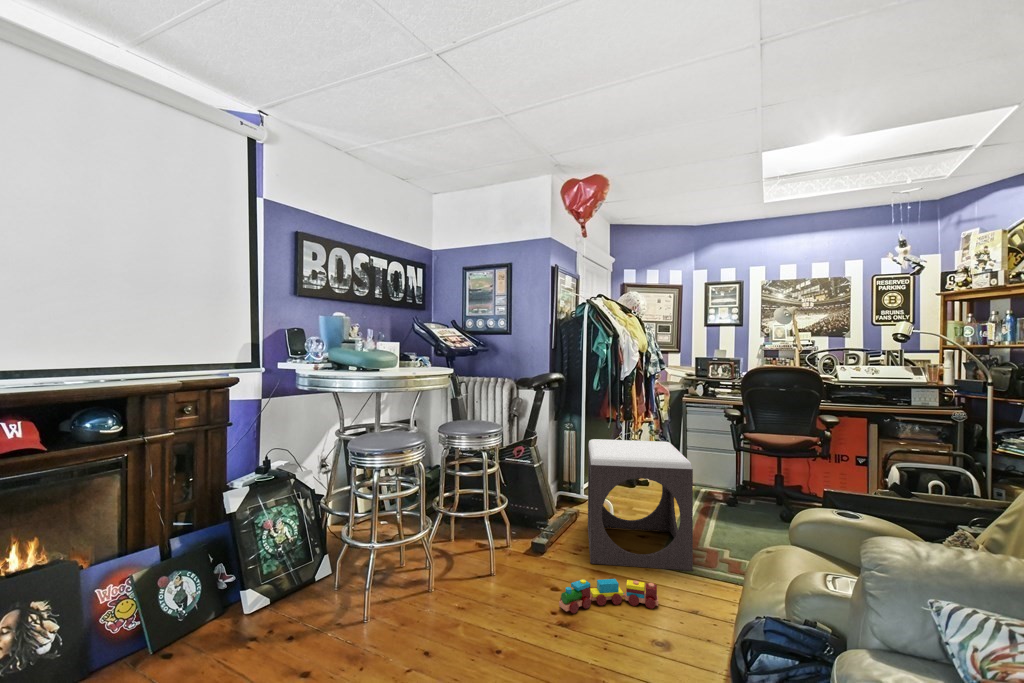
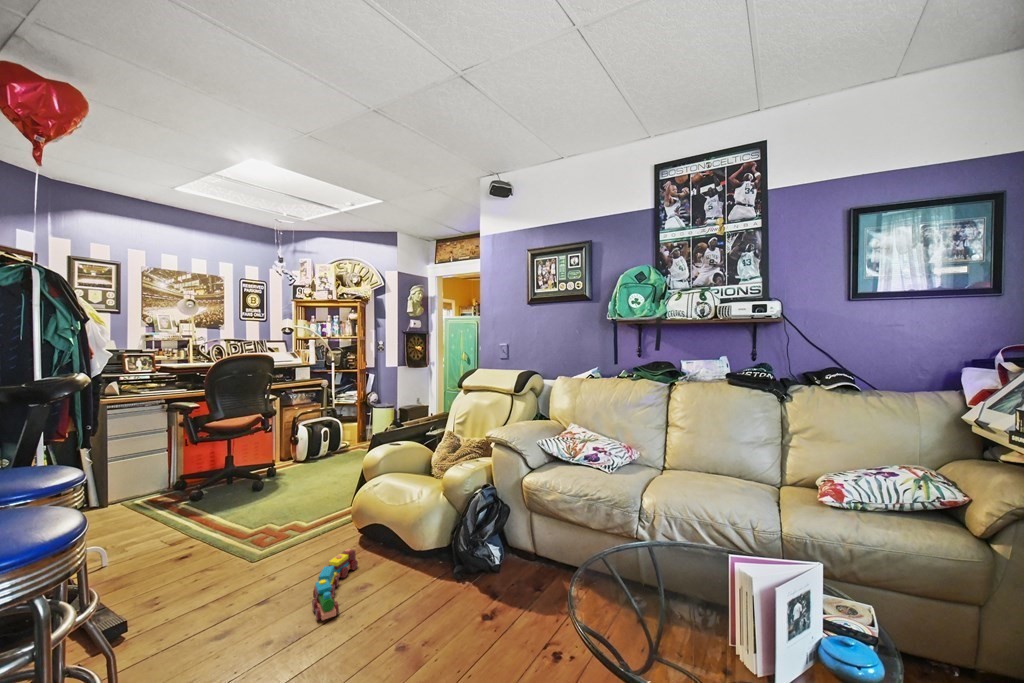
footstool: present [588,439,693,571] -> none [126,438,309,596]

